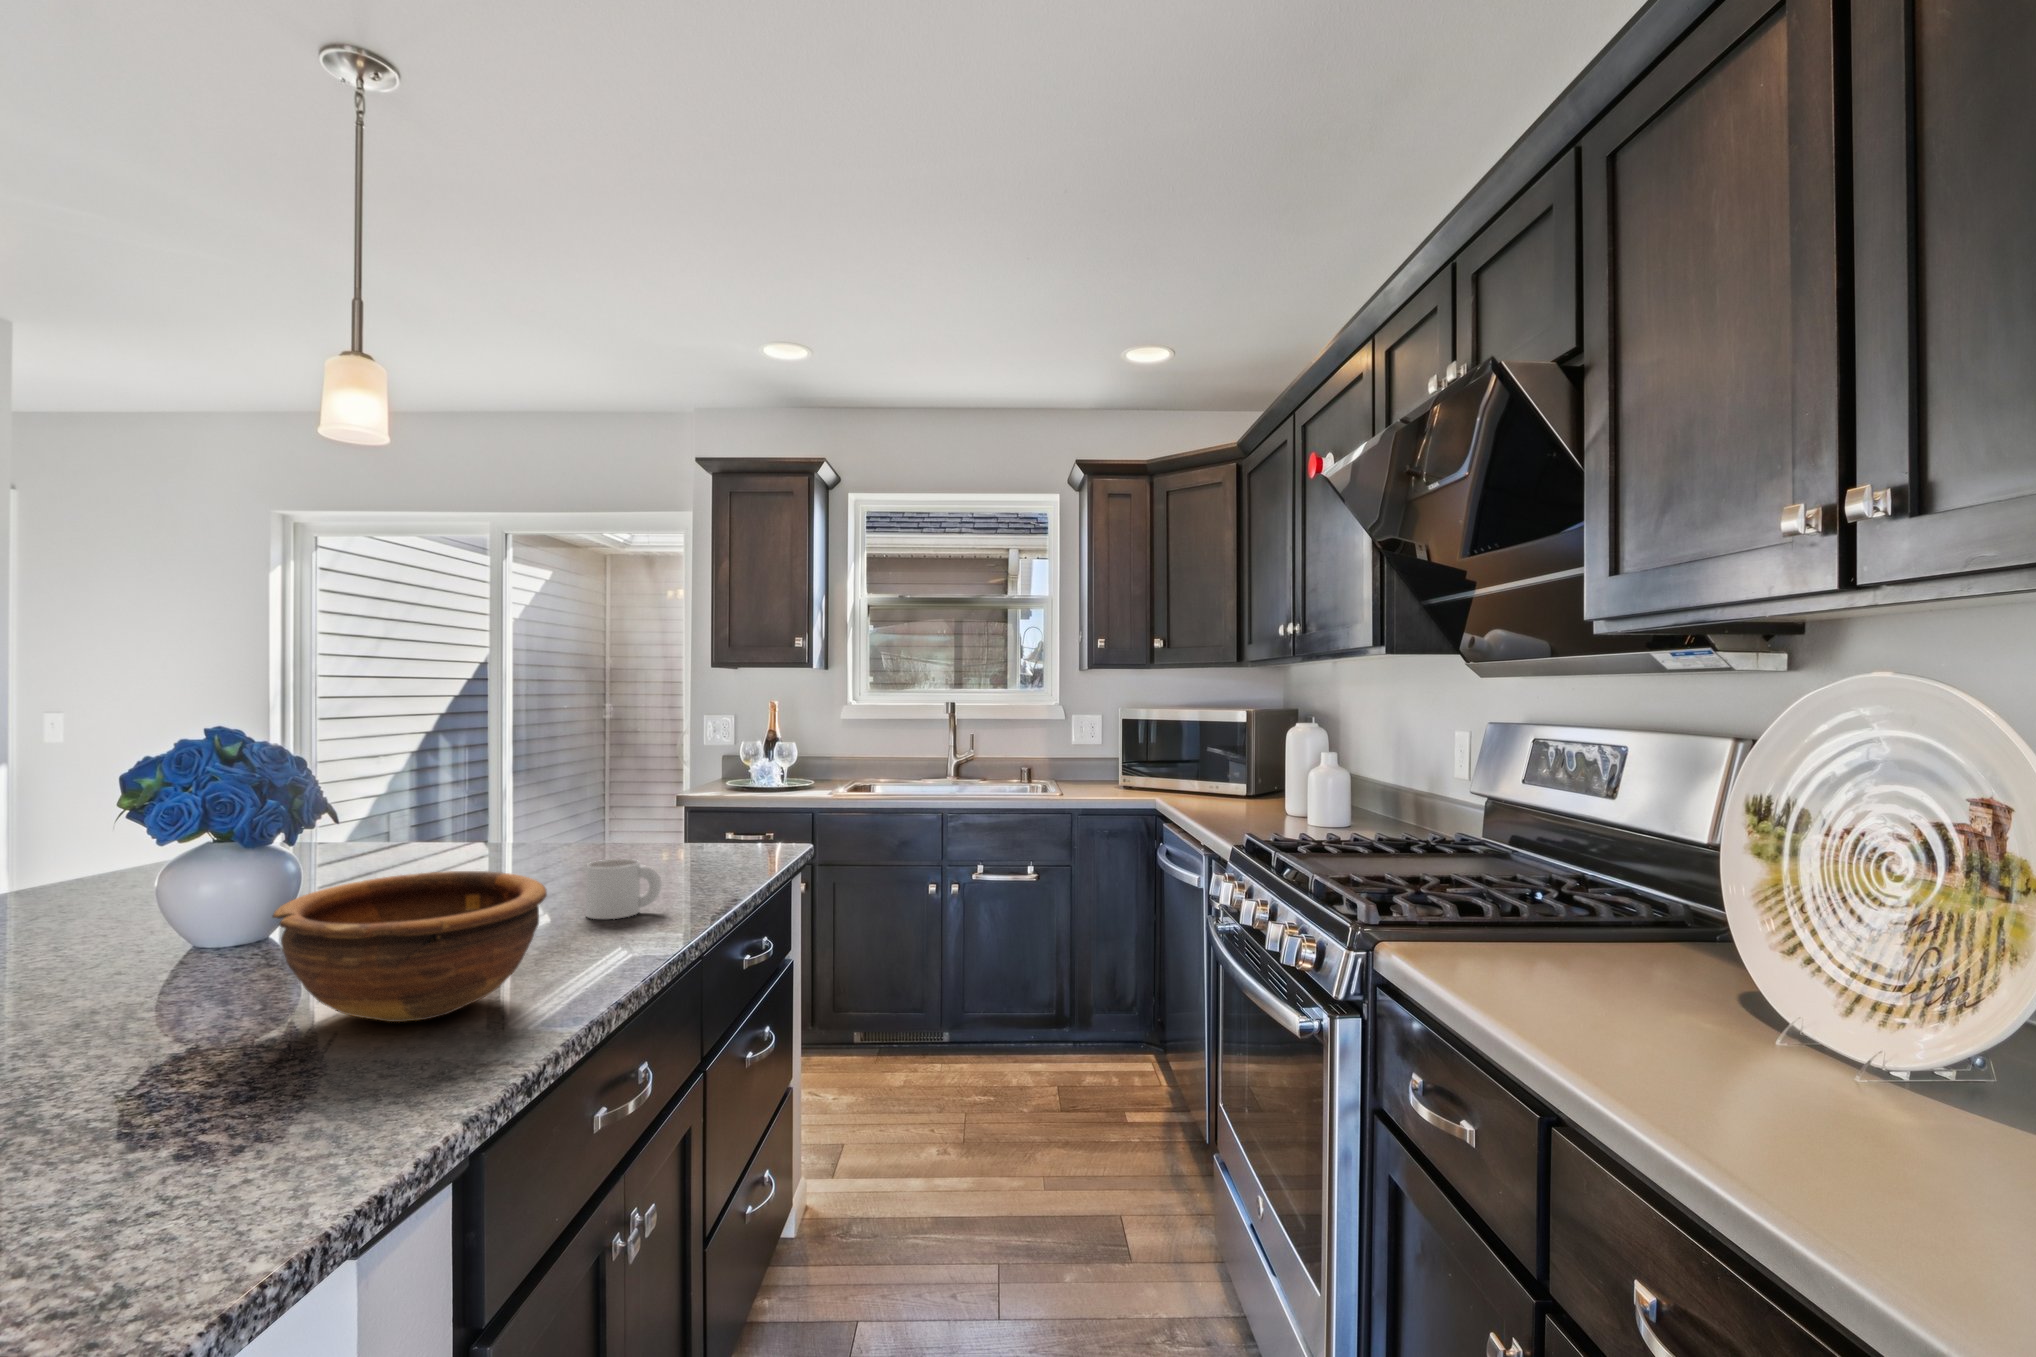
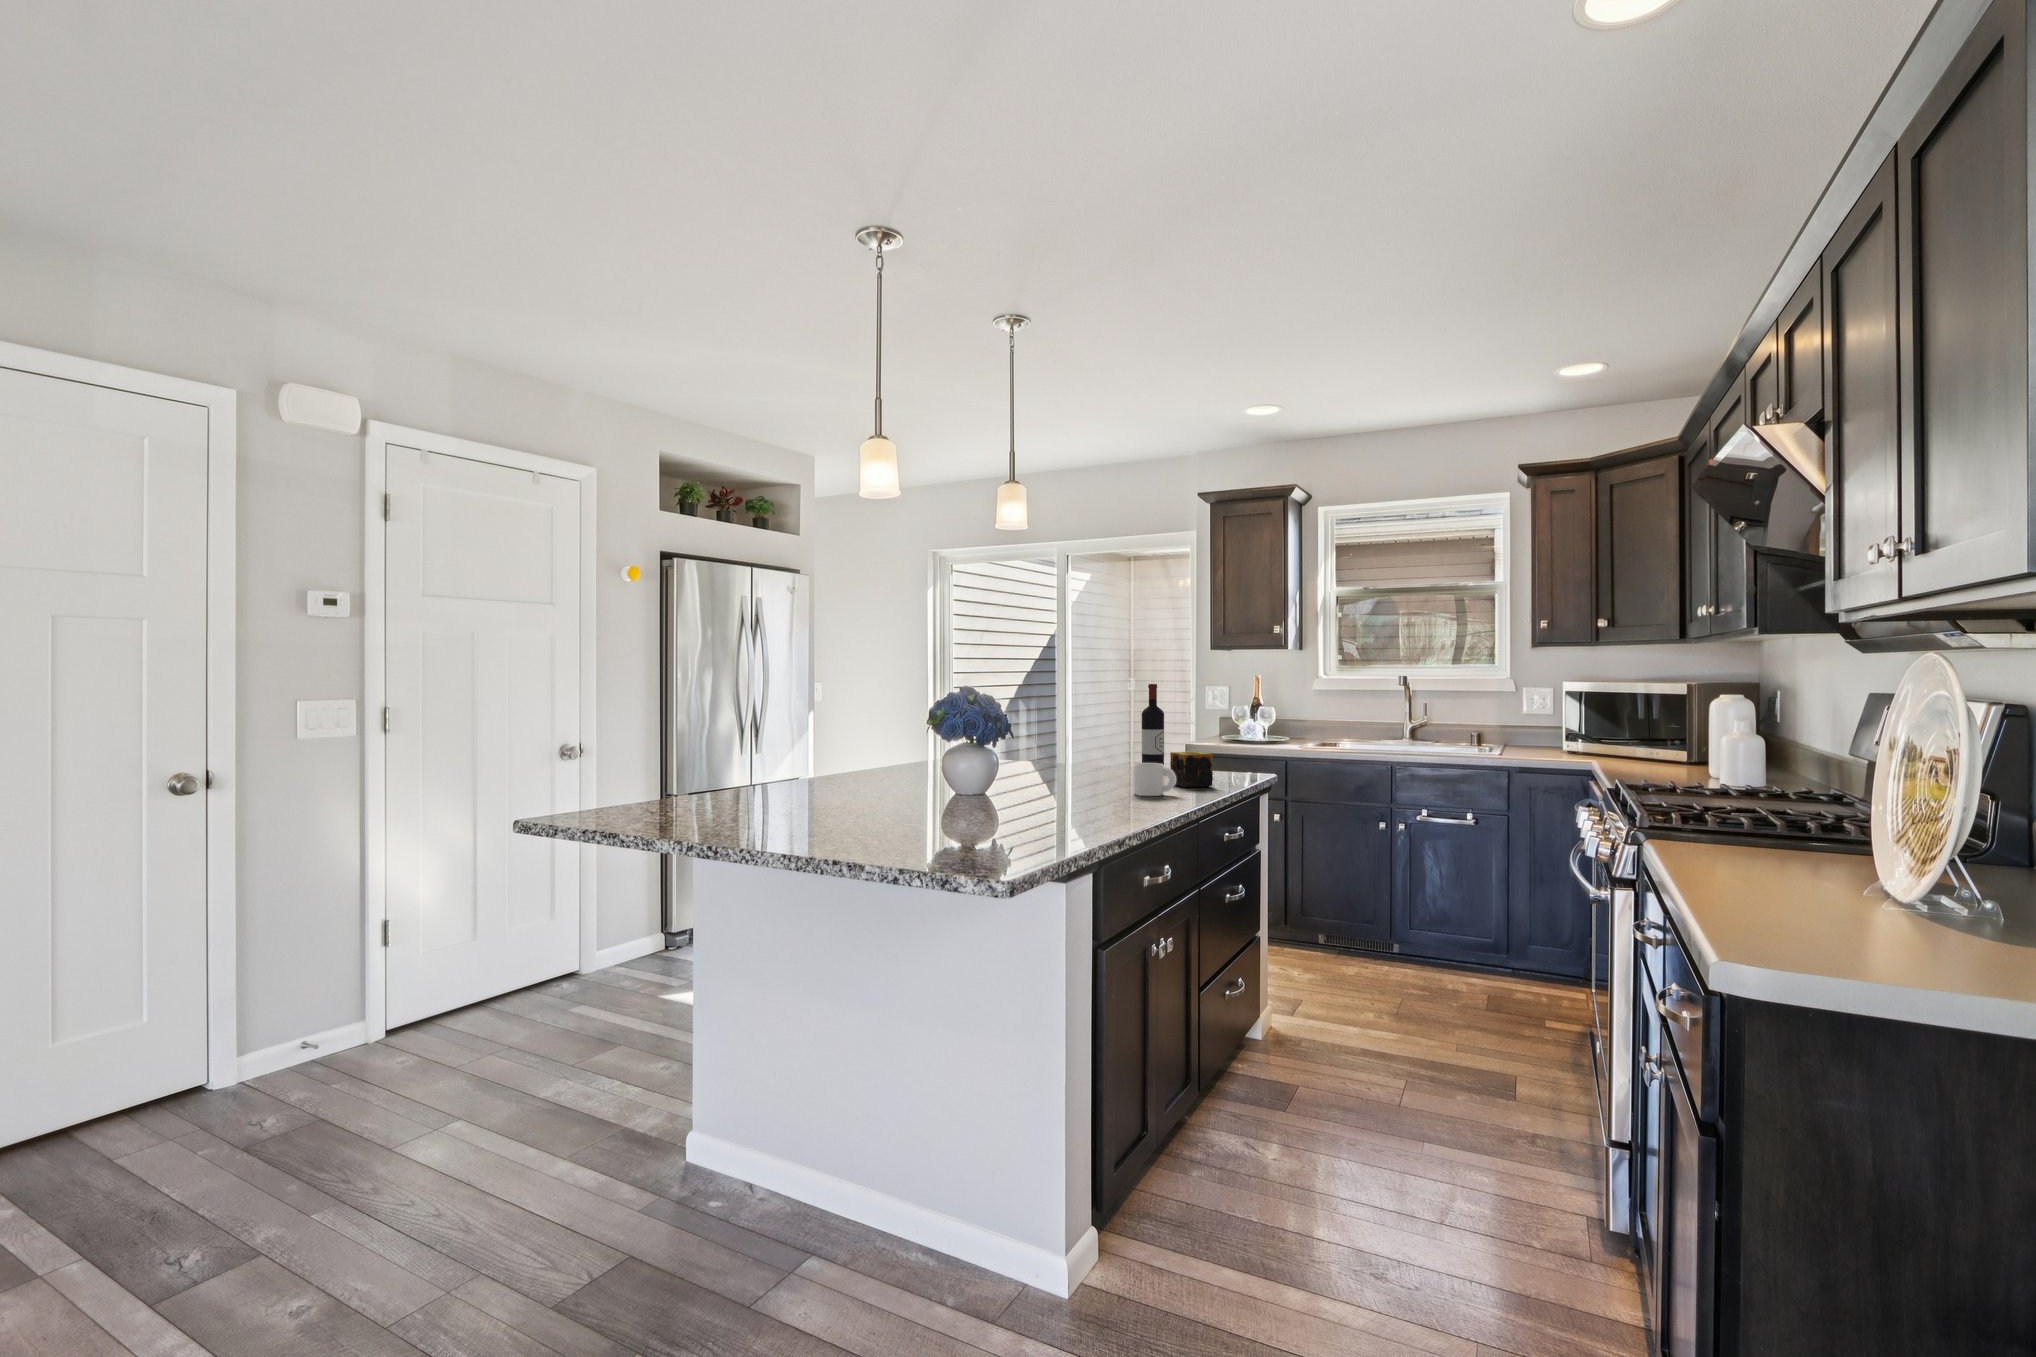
wine bottle: none [609,720,645,849] -> present [1142,684,1164,765]
candle: none [652,828,723,889] -> present [1170,752,1213,787]
bowl: present [273,871,547,1022] -> none [1005,754,1121,820]

